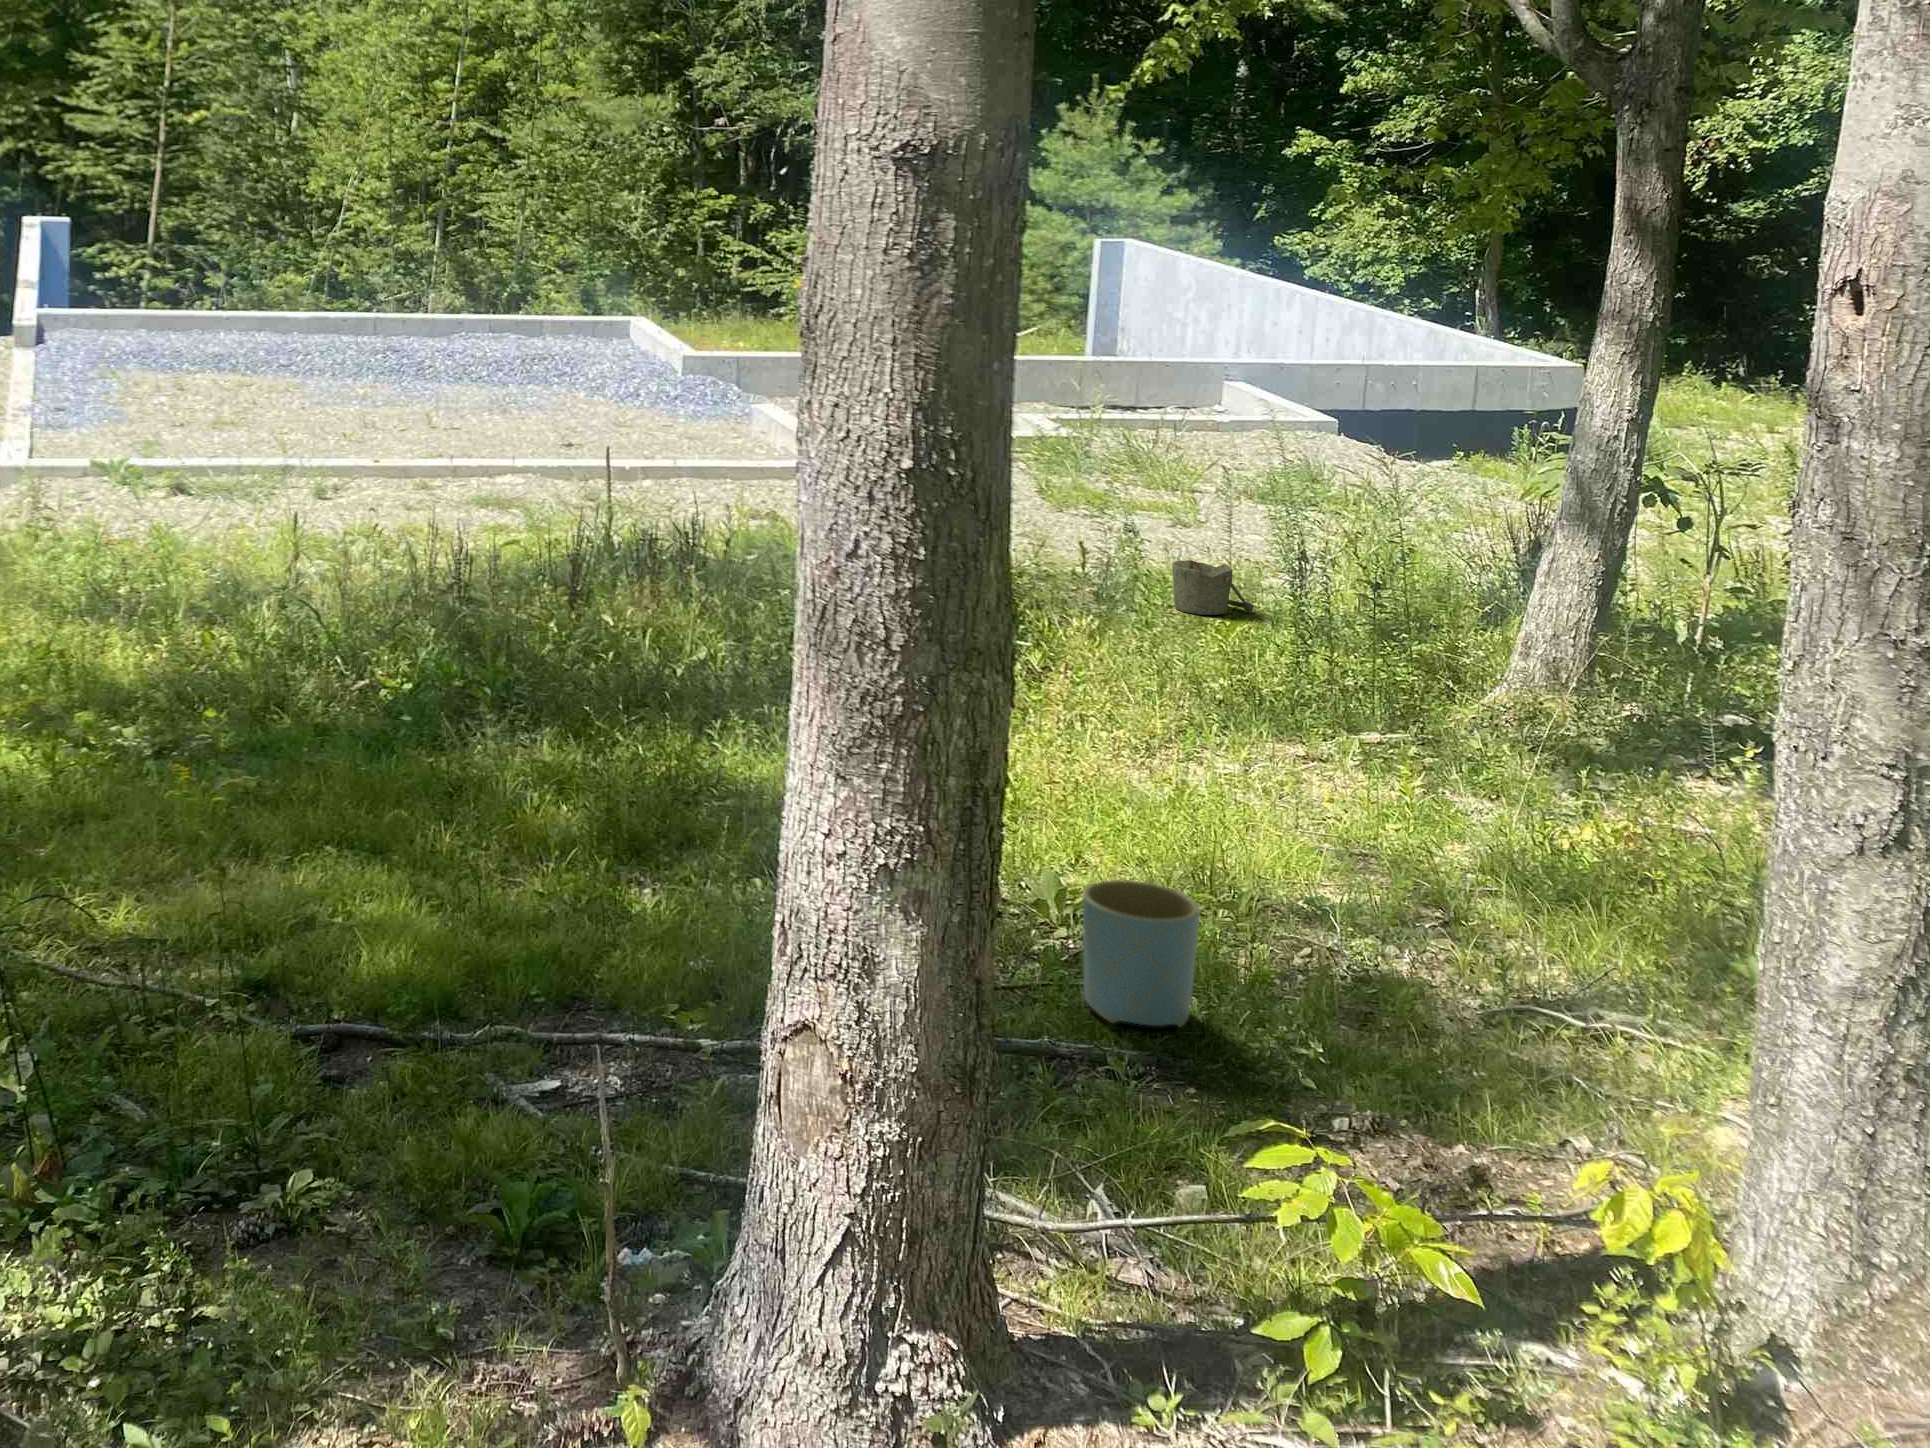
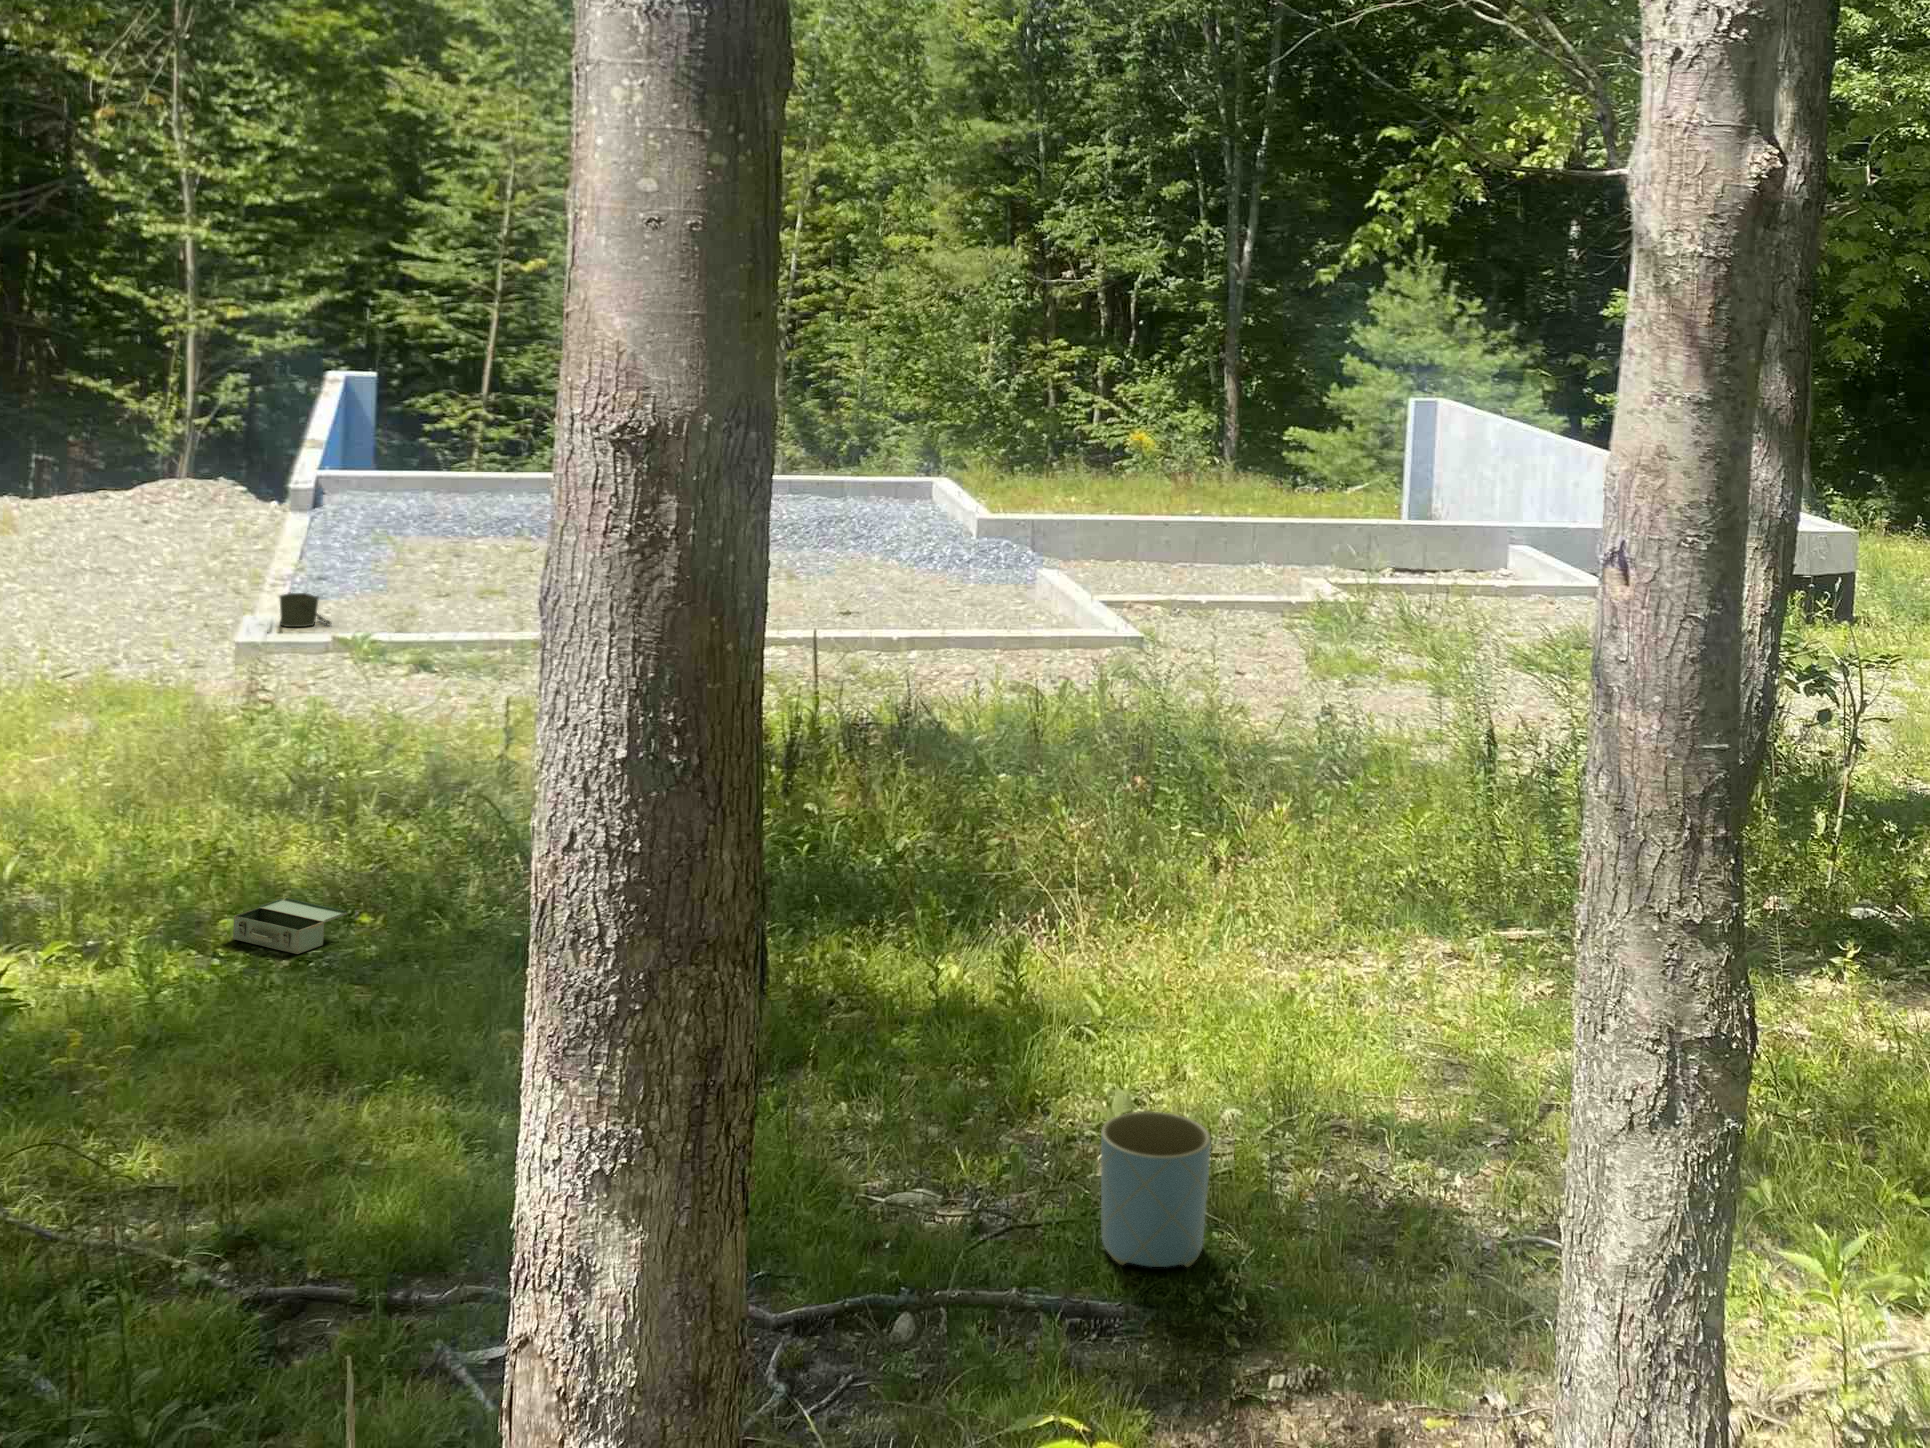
bucket: present [1172,560,1254,615] -> present [280,593,331,627]
toolbox: none [125,686,228,736] -> present [233,898,348,954]

